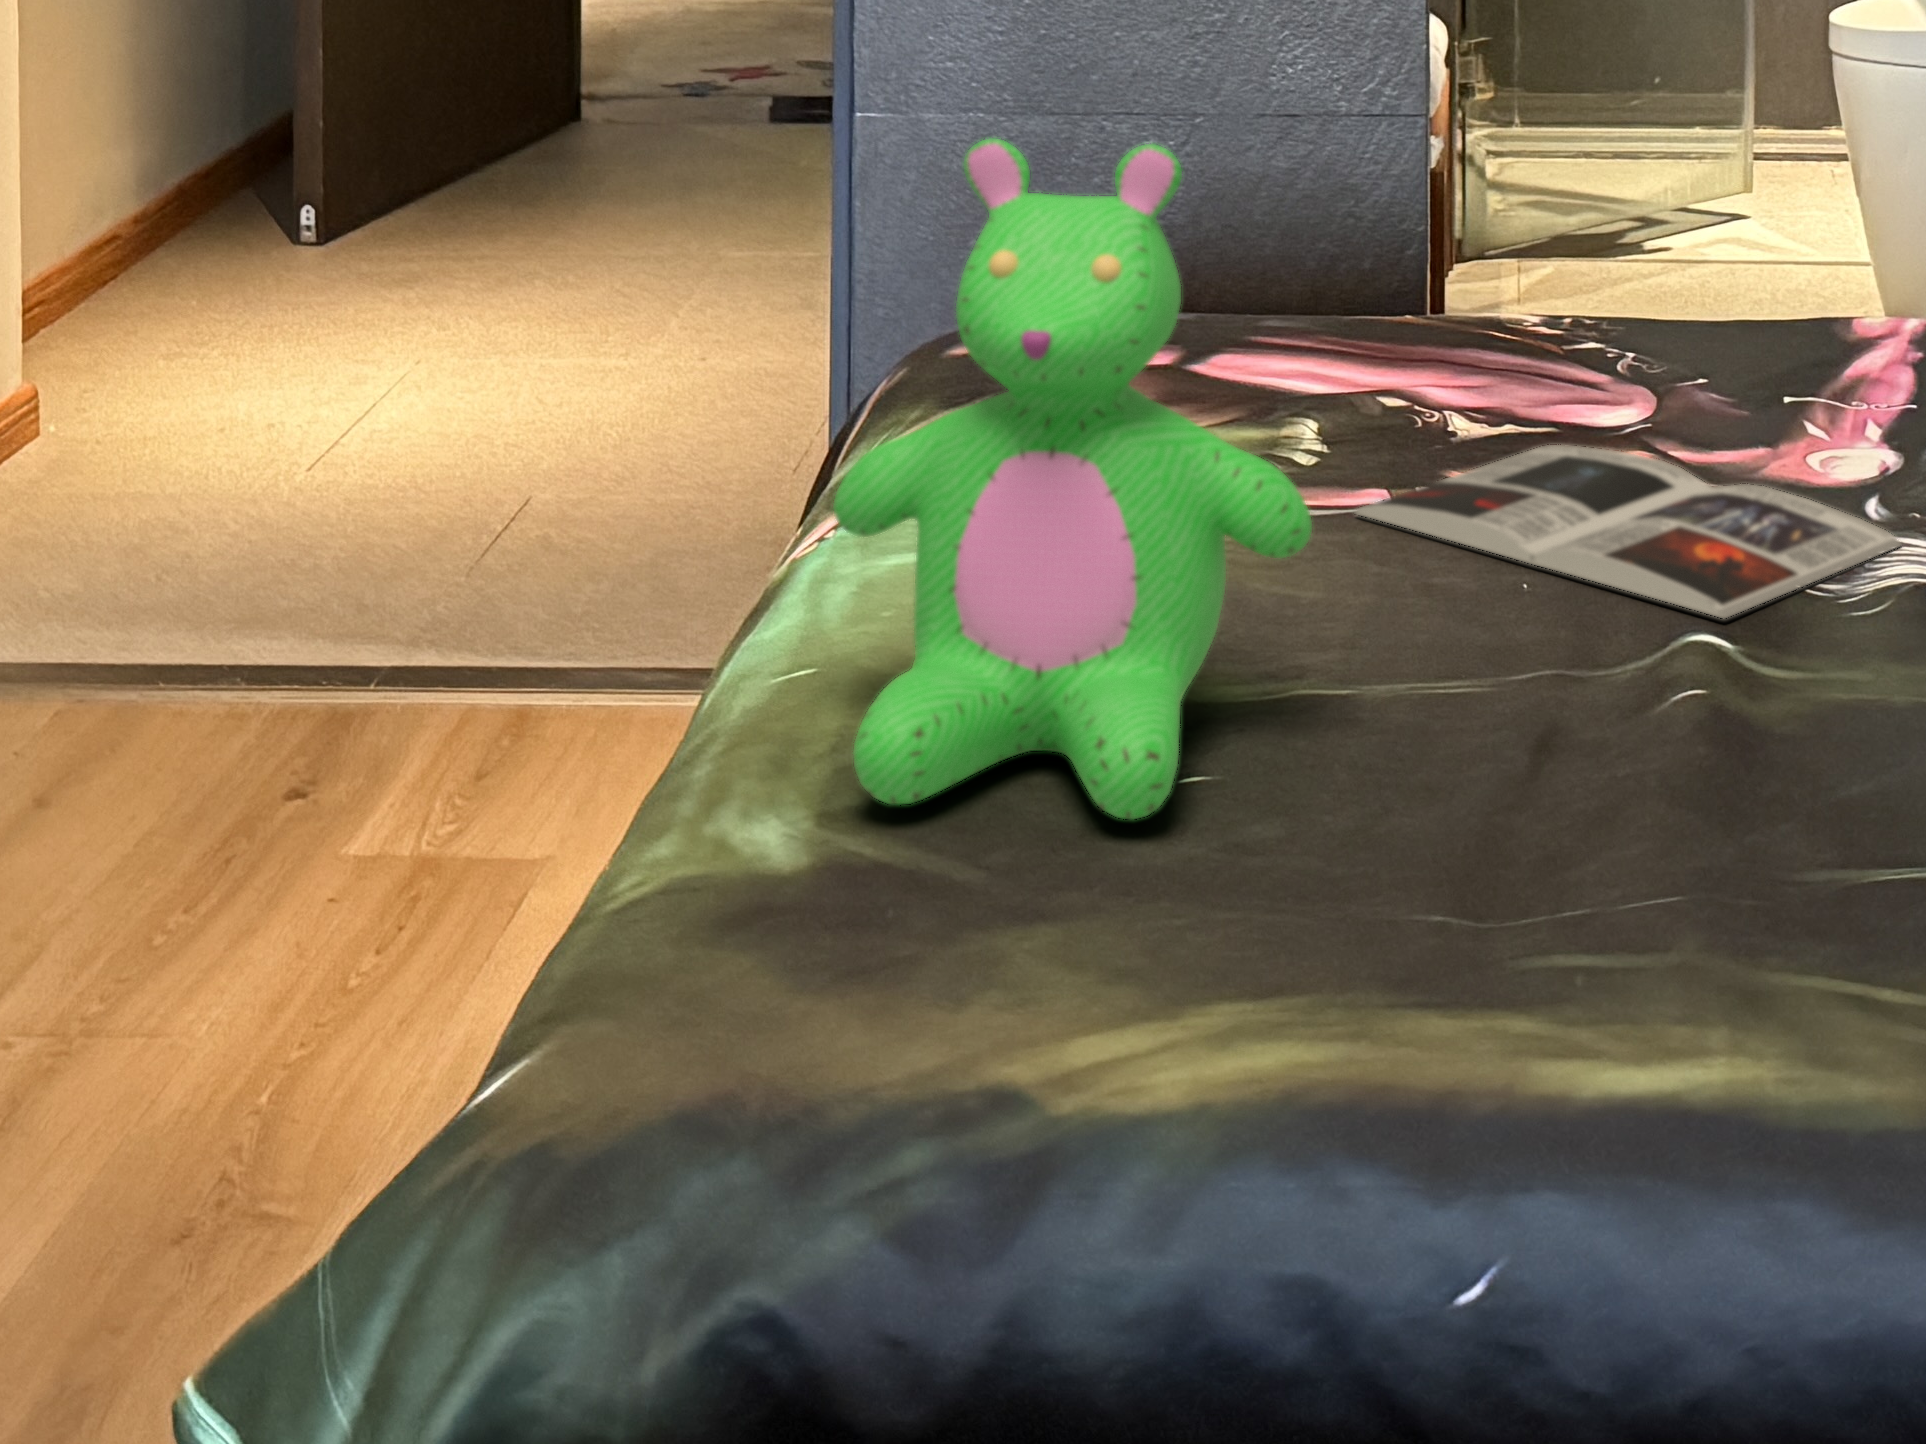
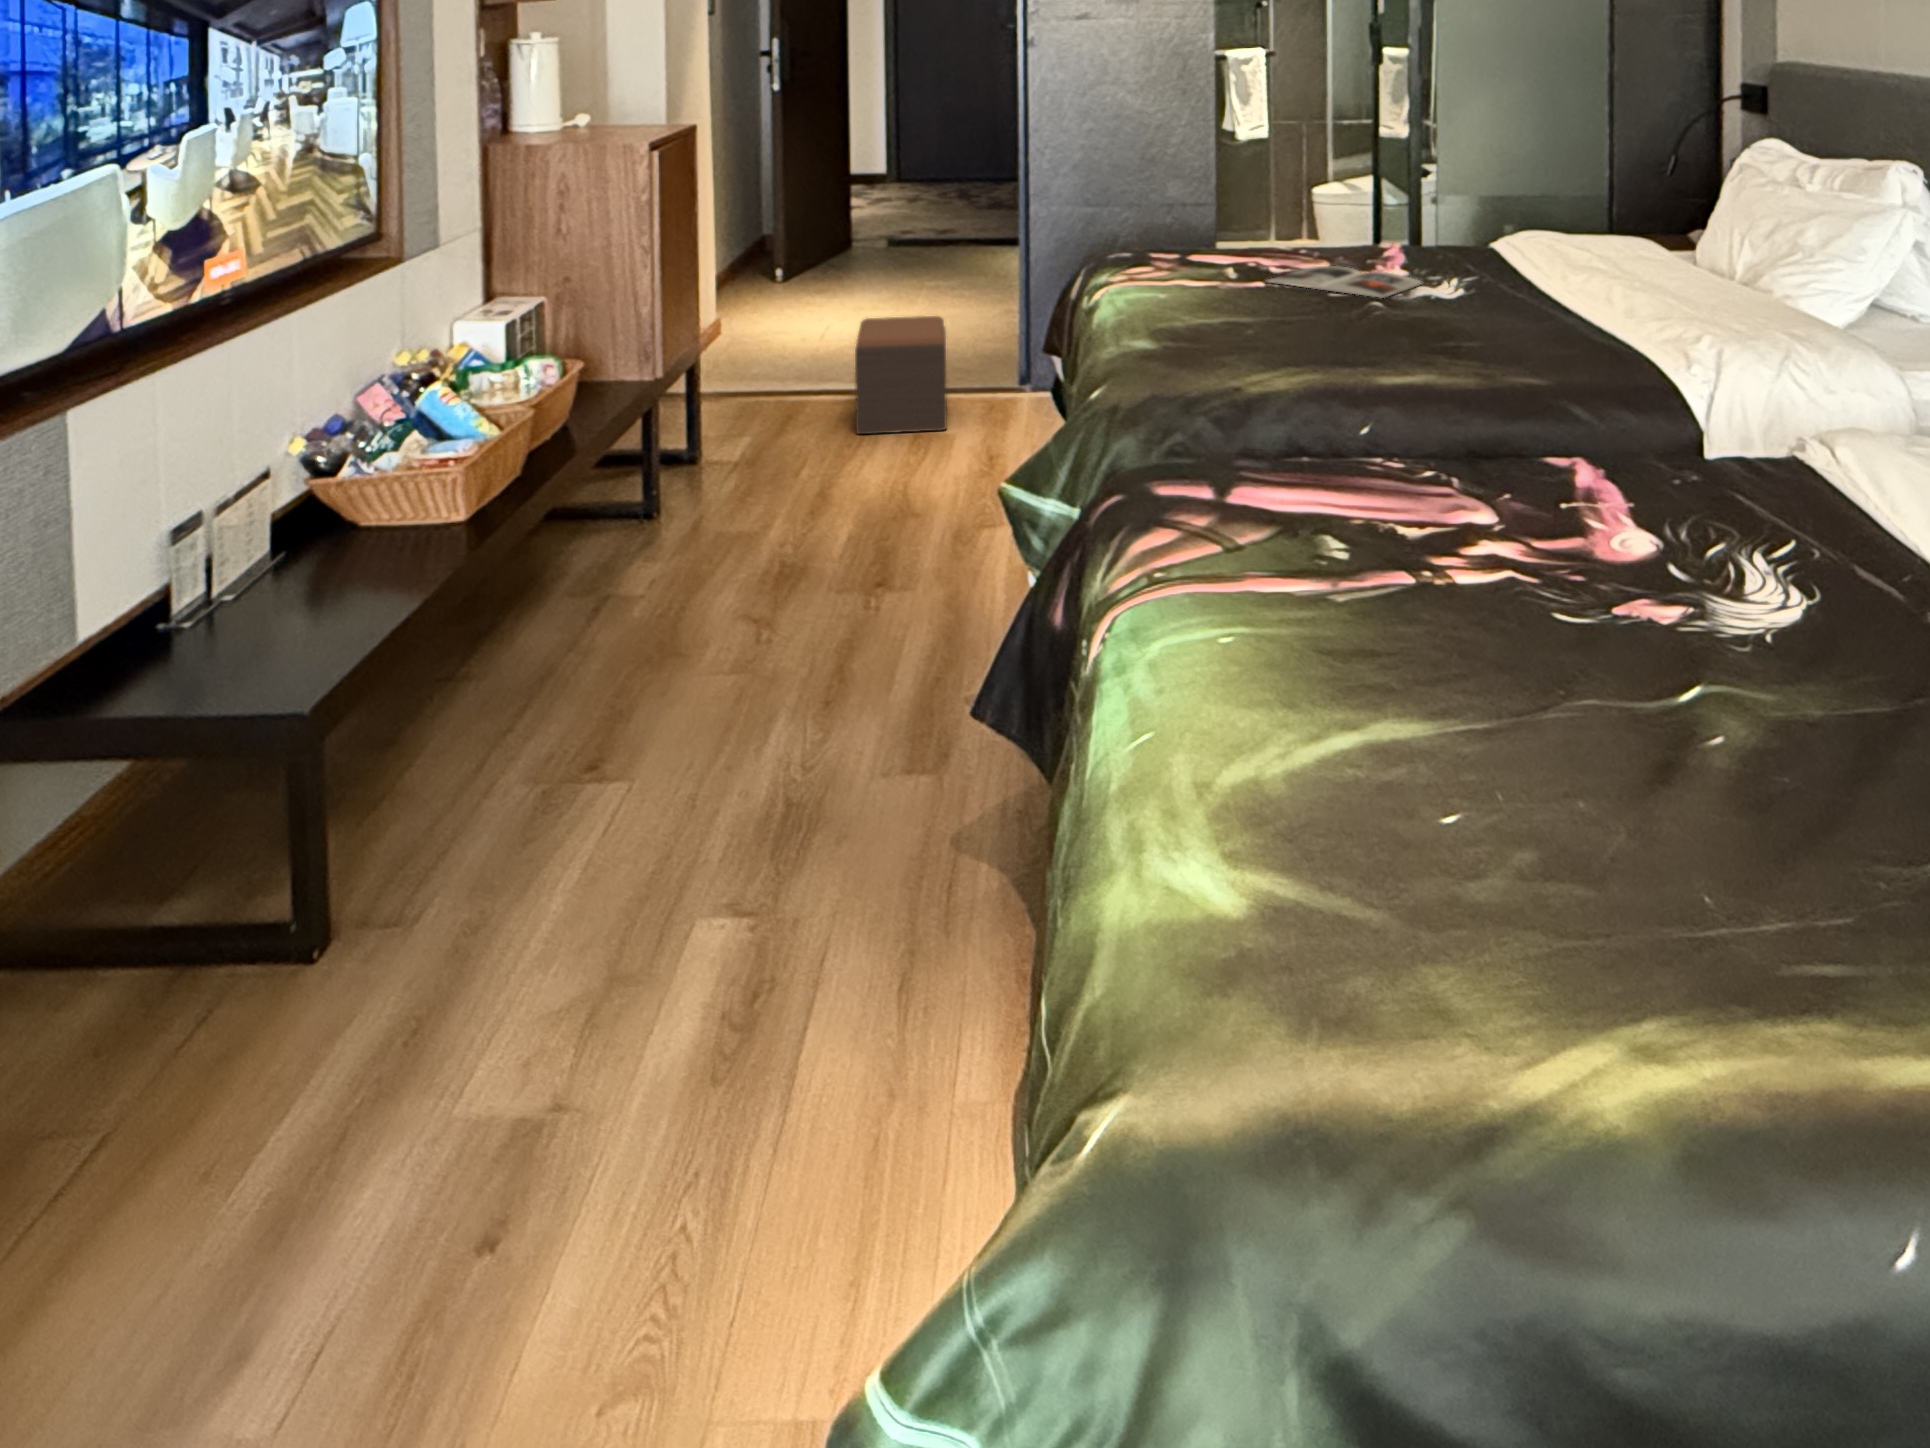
teddy bear: present [833,139,1312,820] -> none [1146,160,1283,337]
footstool: none [247,449,571,832] -> present [855,316,947,434]

